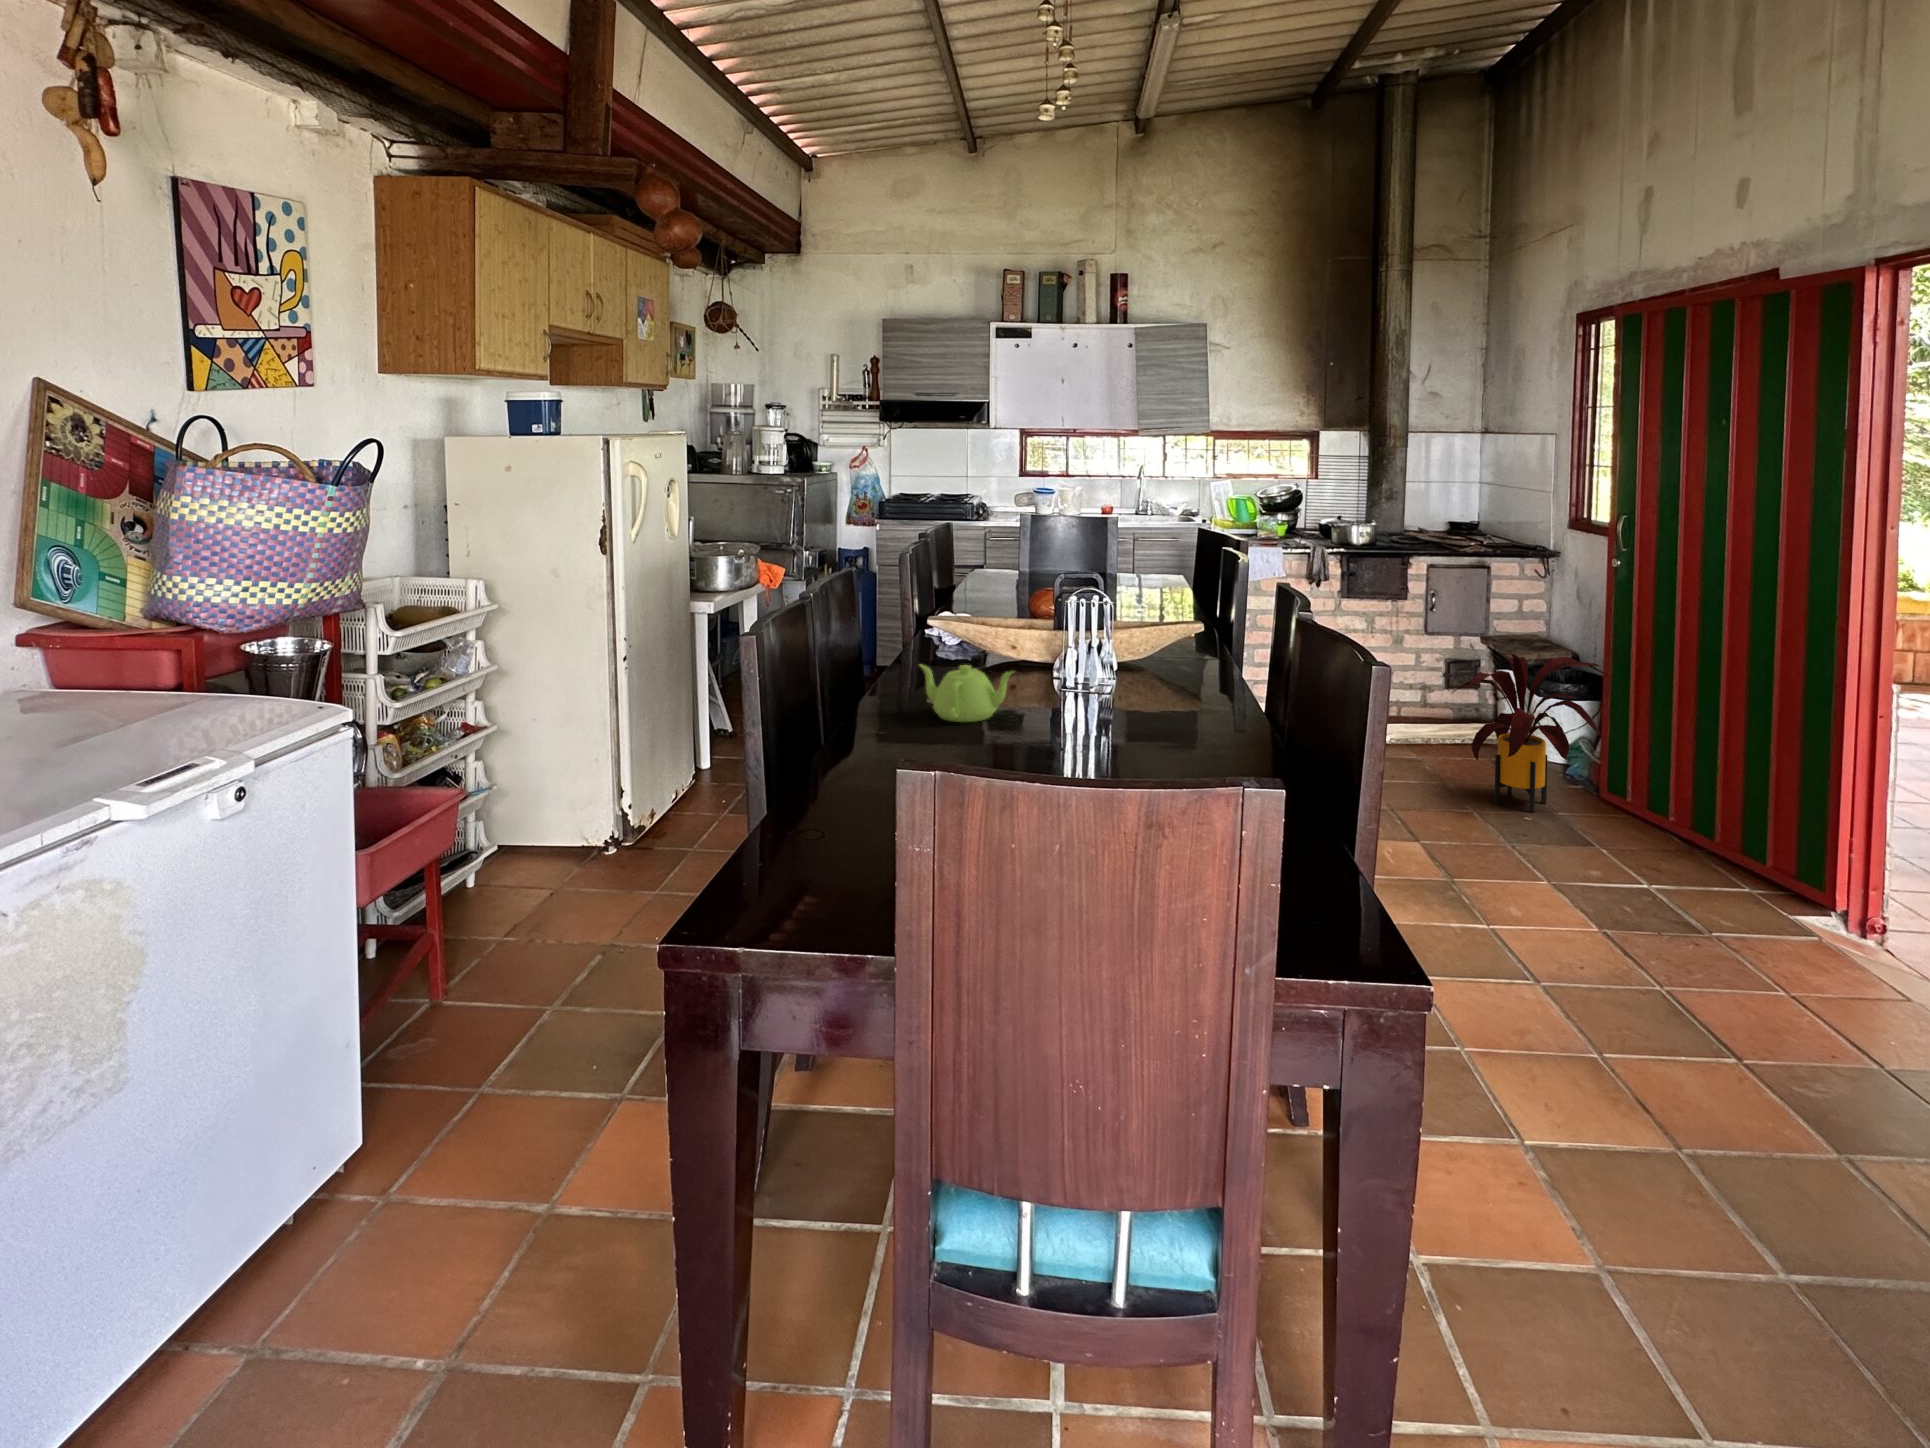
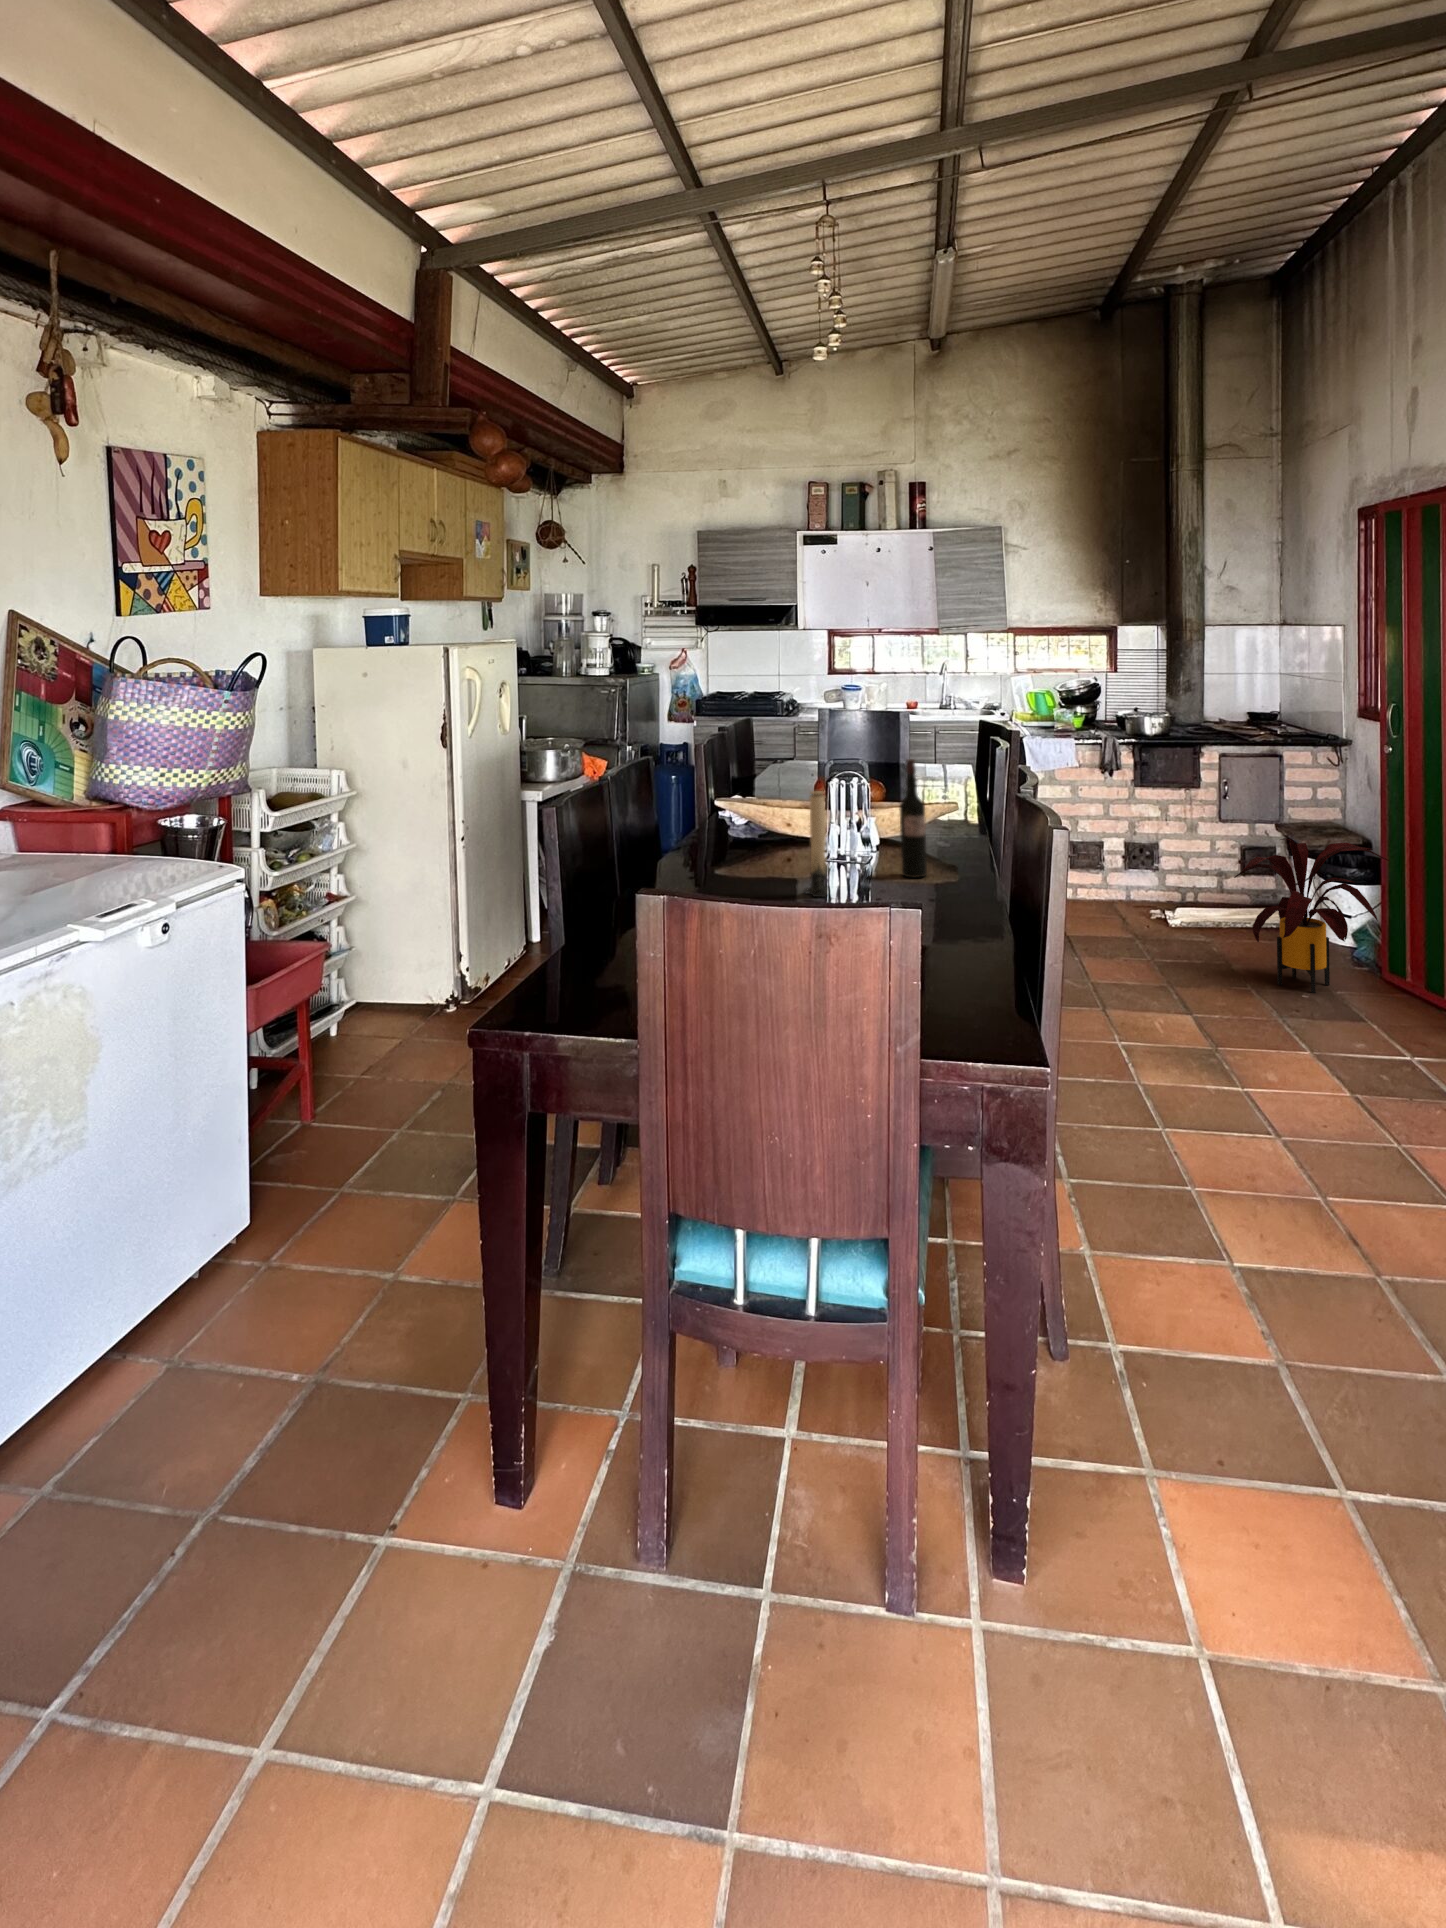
wine bottle: none [1149,574,1179,709] -> present [899,759,927,878]
candle: none [1044,611,1075,736] -> present [804,791,828,897]
teapot: present [920,664,1014,722] -> none [700,838,781,887]

